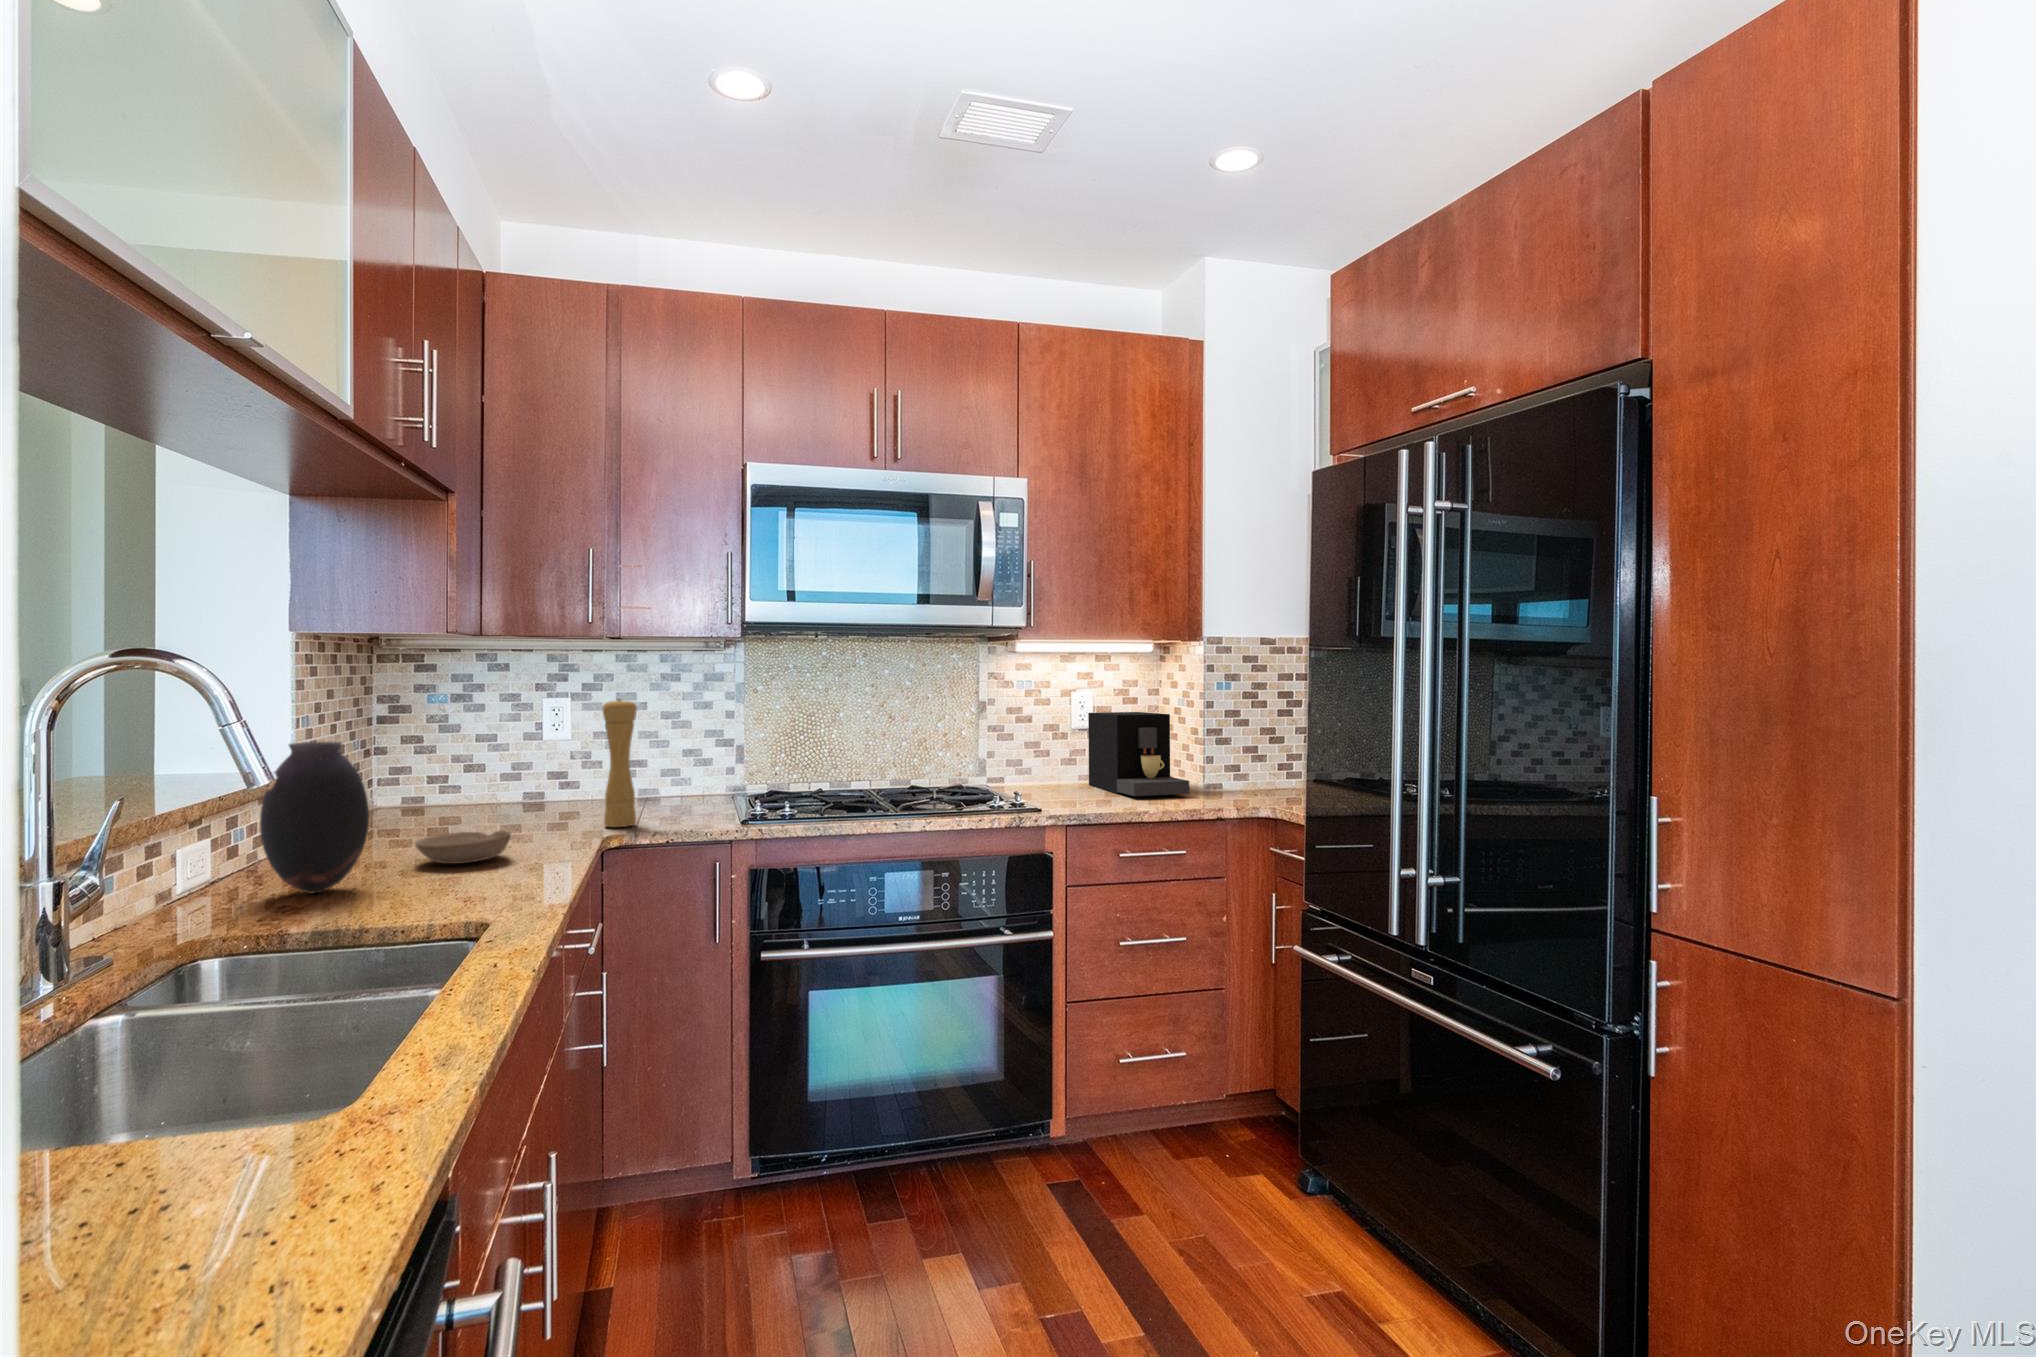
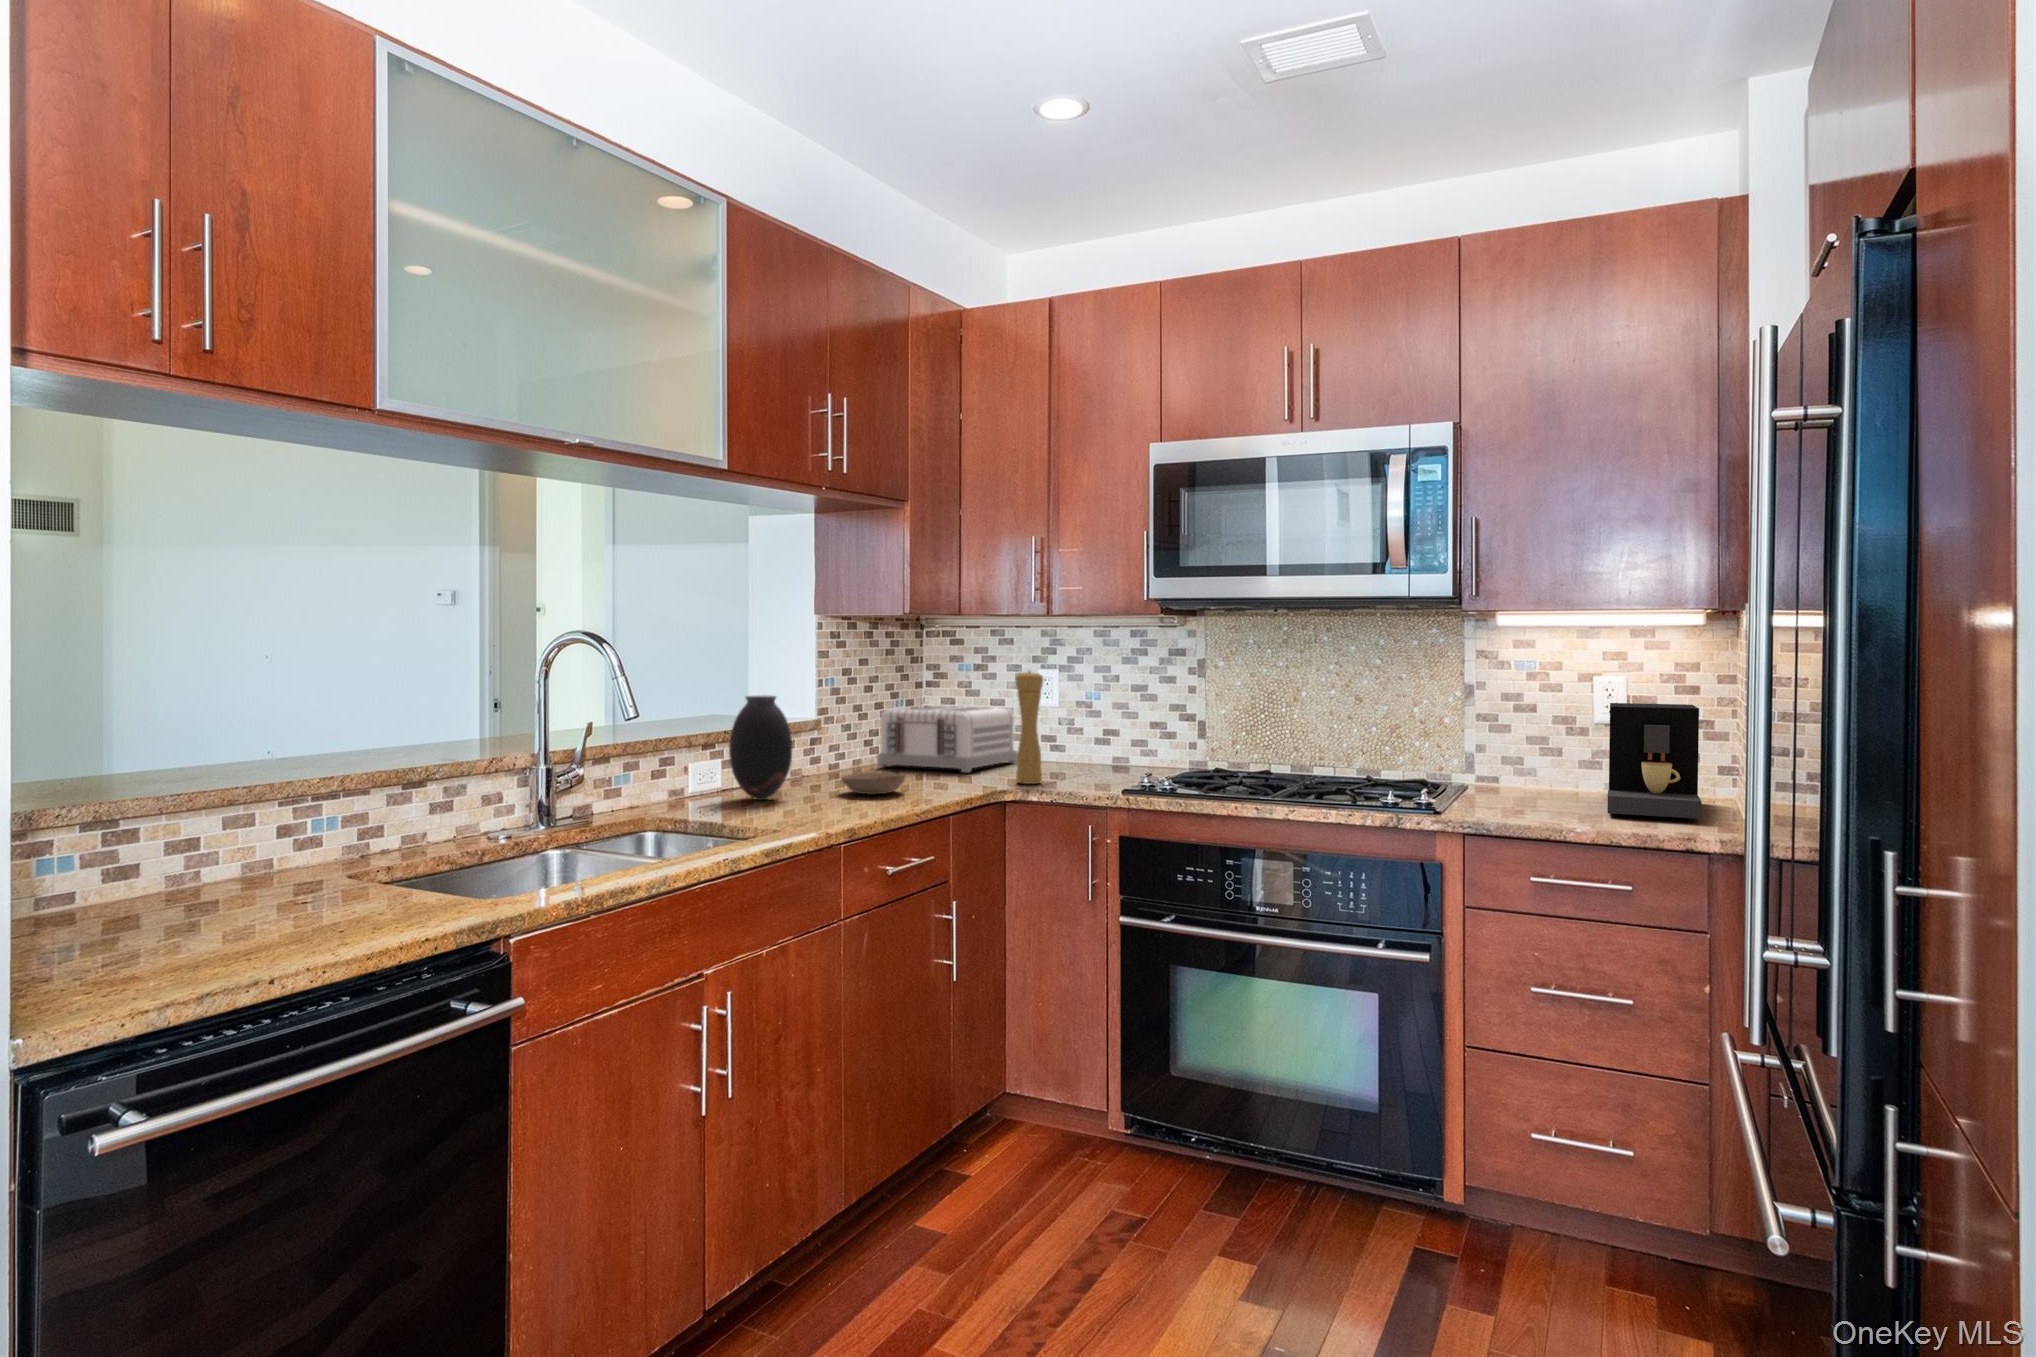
toaster: none [365,743,533,830] -> present [877,706,1017,772]

